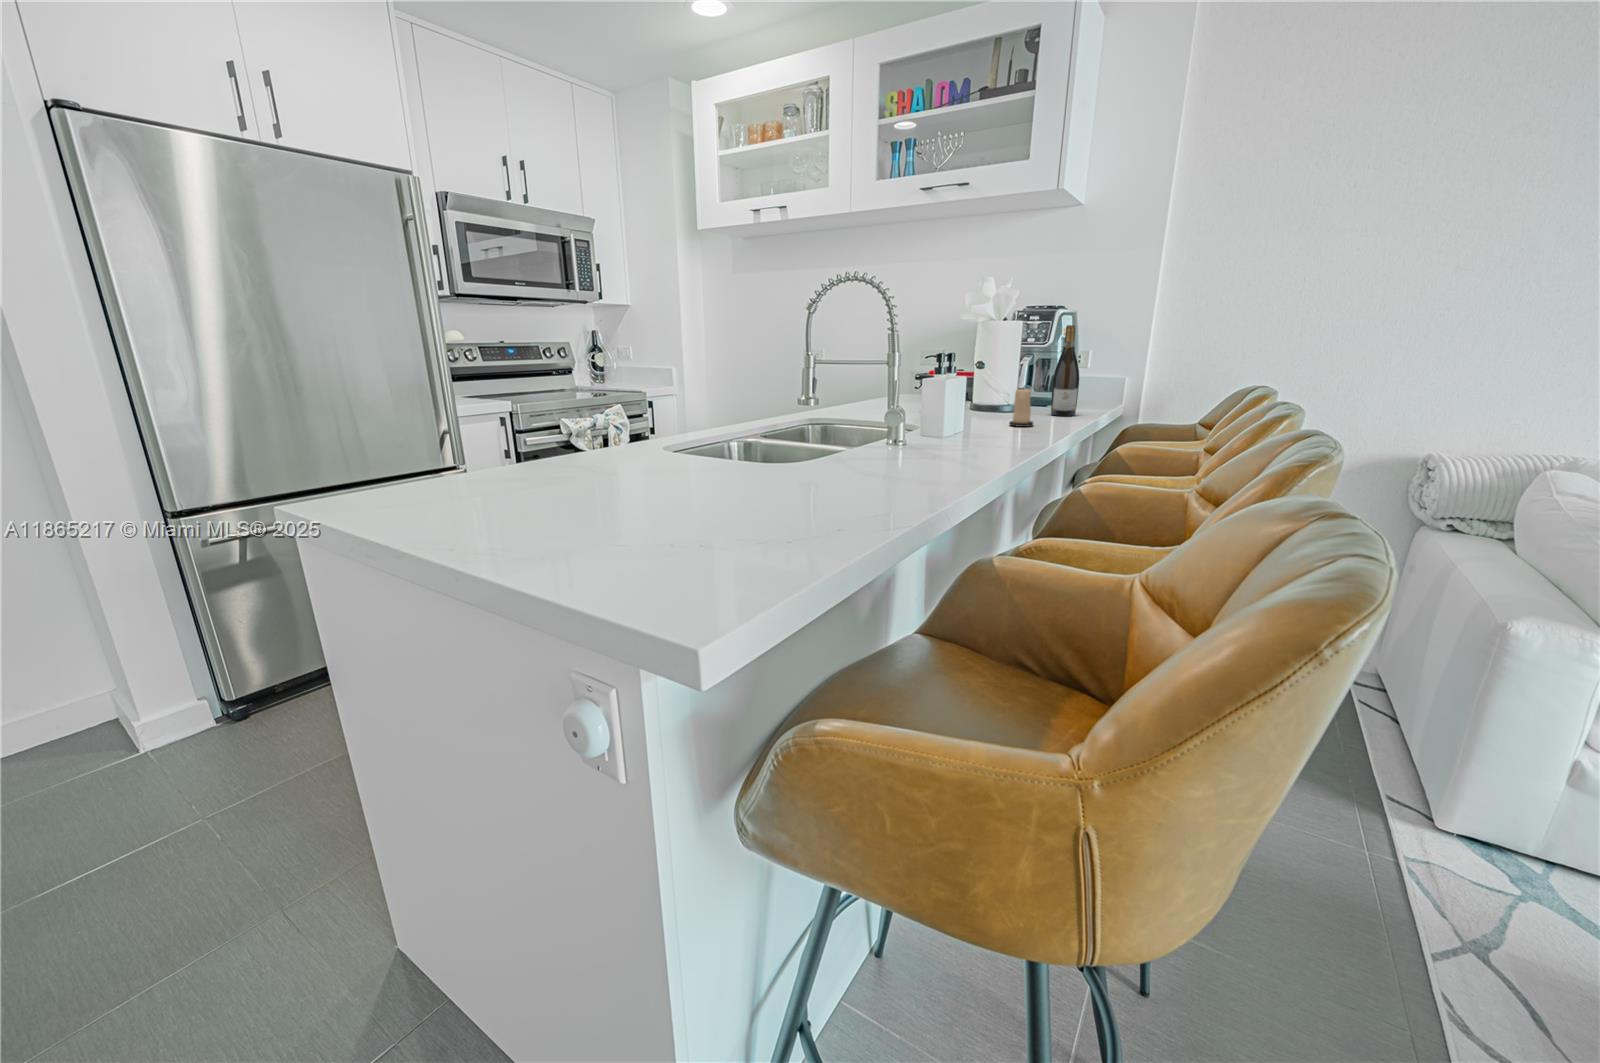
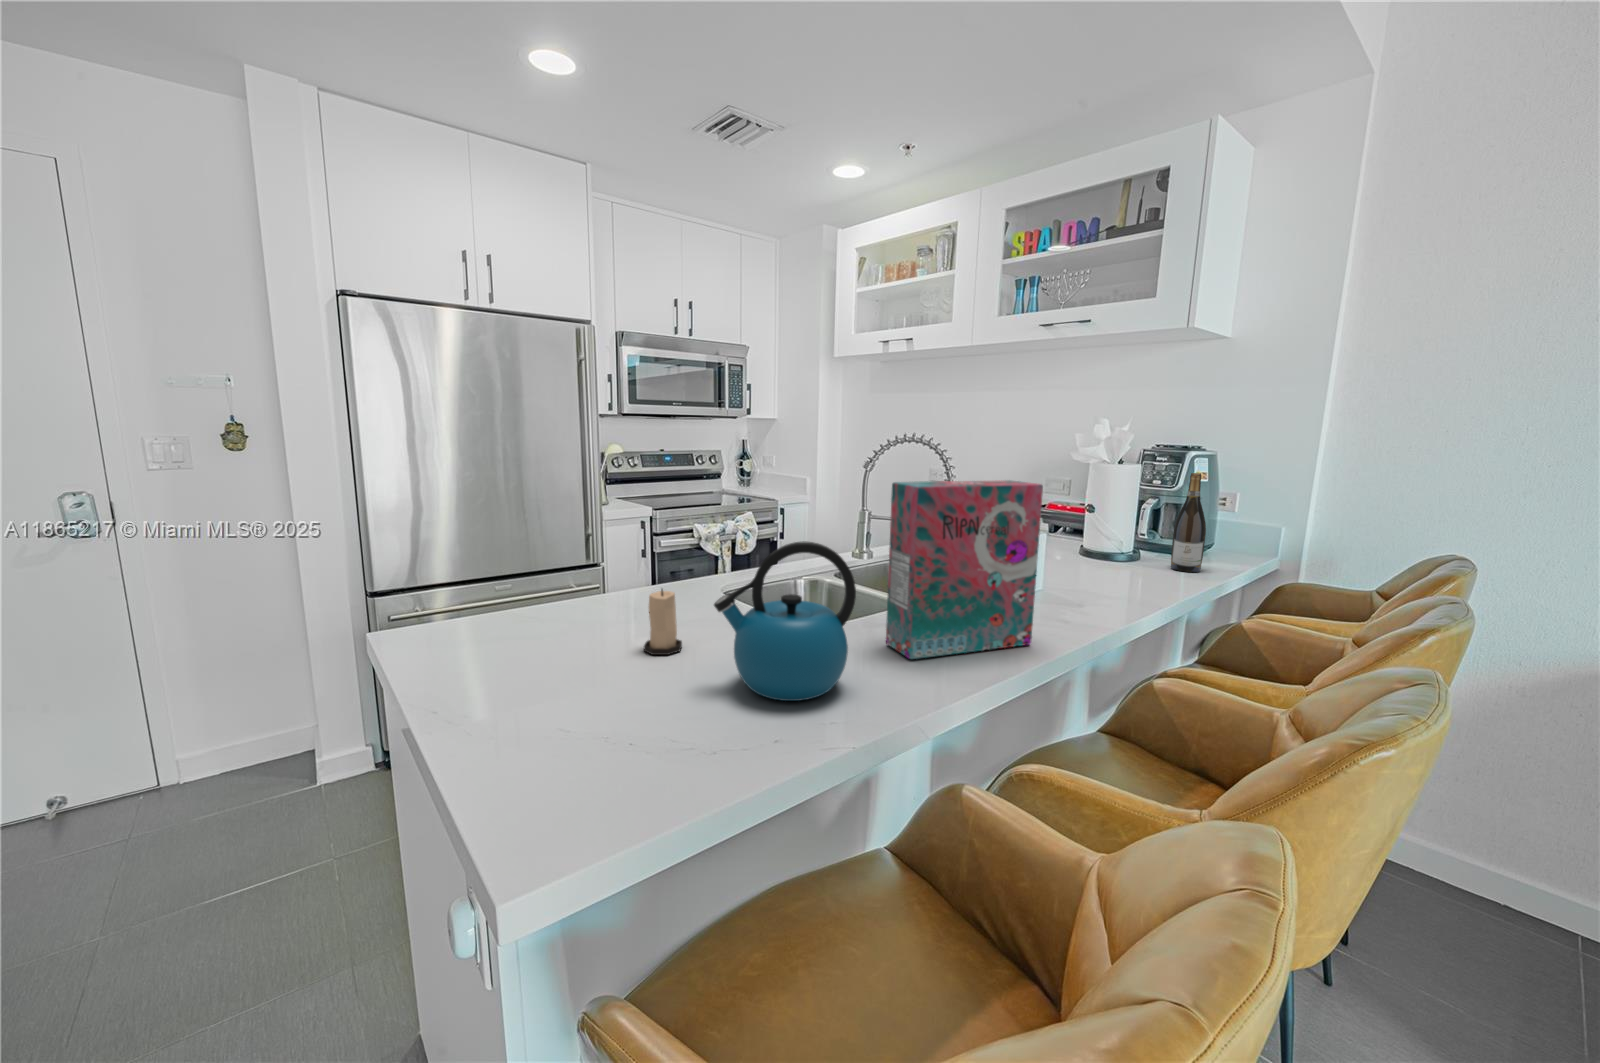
cereal box: none [861,304,992,474] -> present [886,480,1043,659]
kettle: none [731,351,862,503] -> present [714,541,856,701]
candle: present [1009,388,1033,427] -> present [644,589,682,655]

